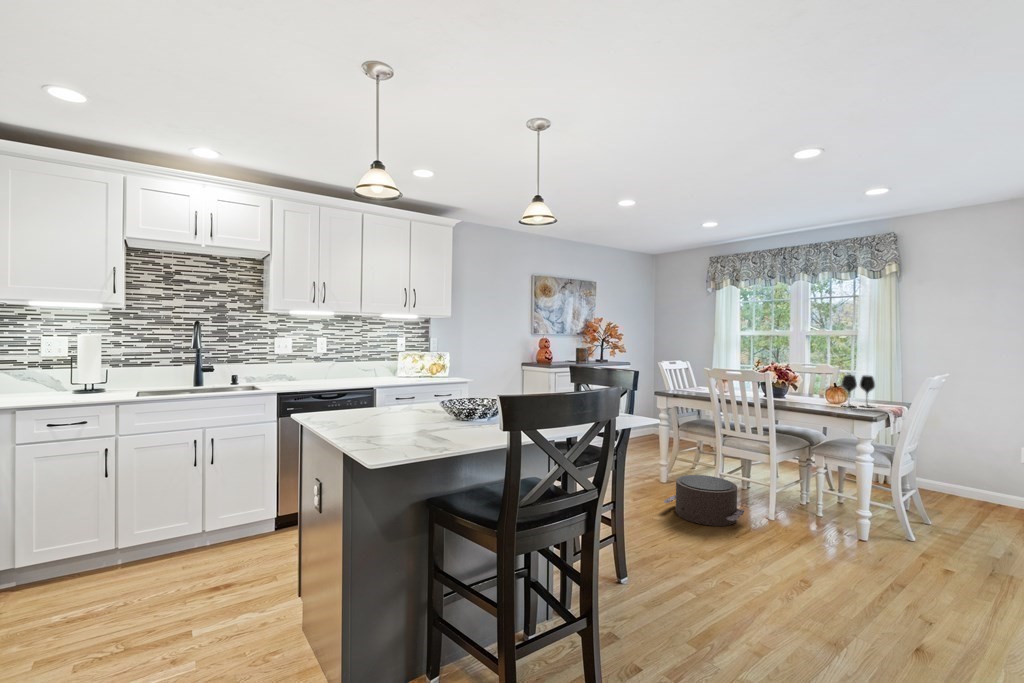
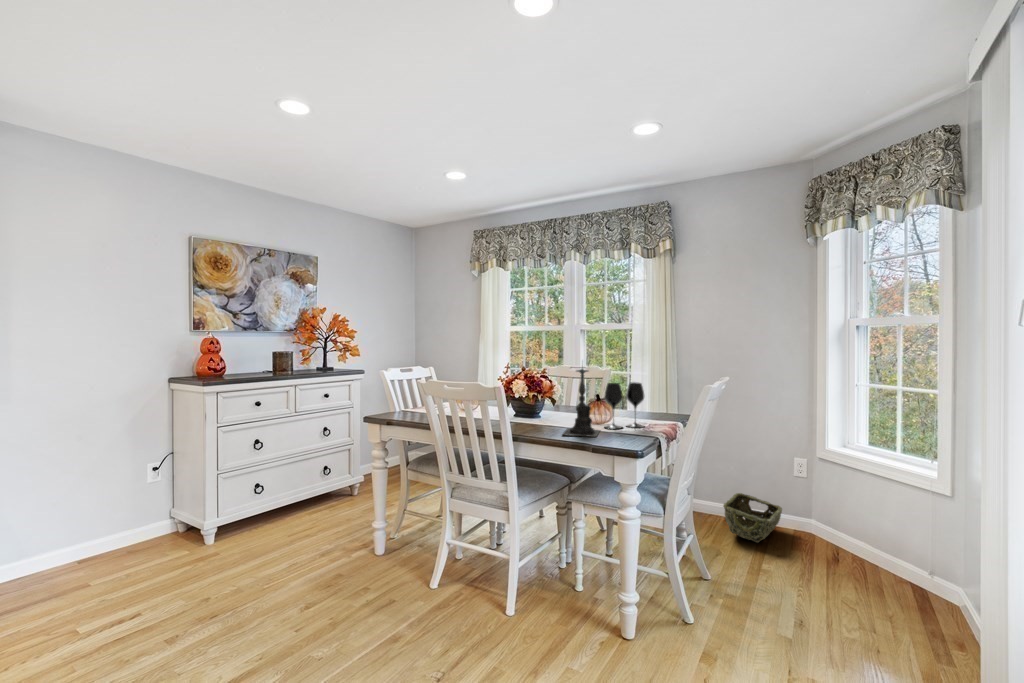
candle holder: none [810,358,839,410] -> present [563,368,600,437]
woven basket: none [946,474,1008,511] -> present [723,493,782,543]
pouf: present [664,475,745,526] -> none [344,550,471,650]

